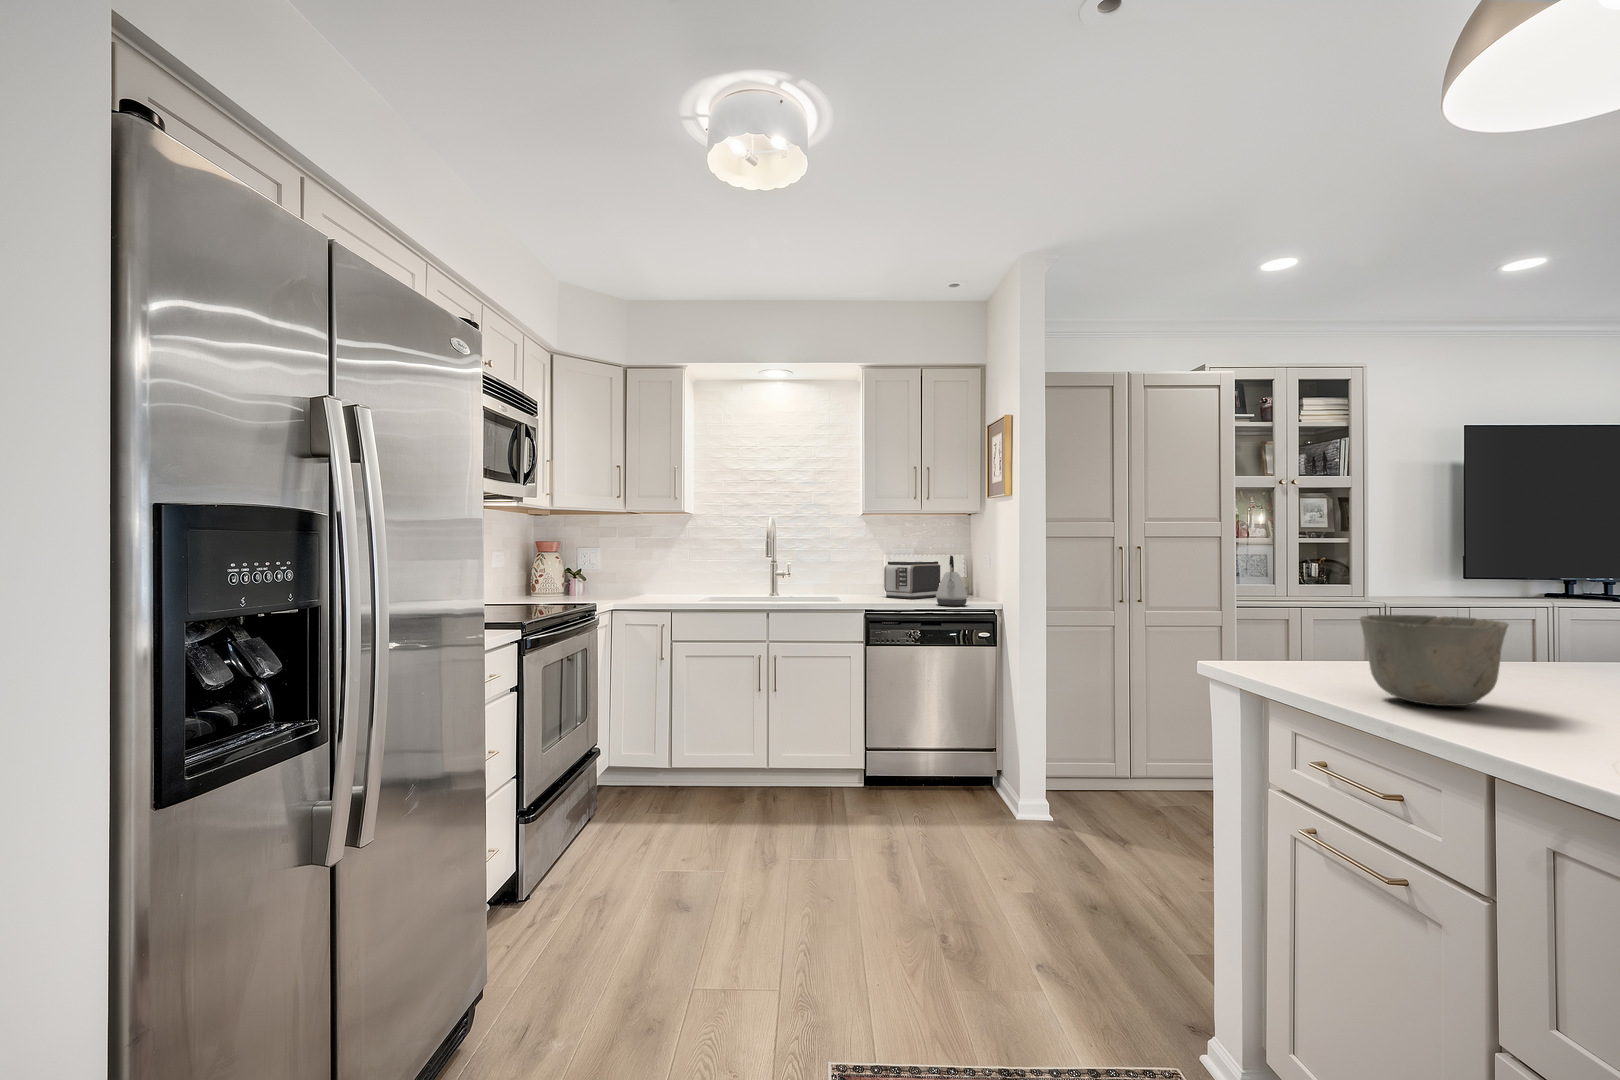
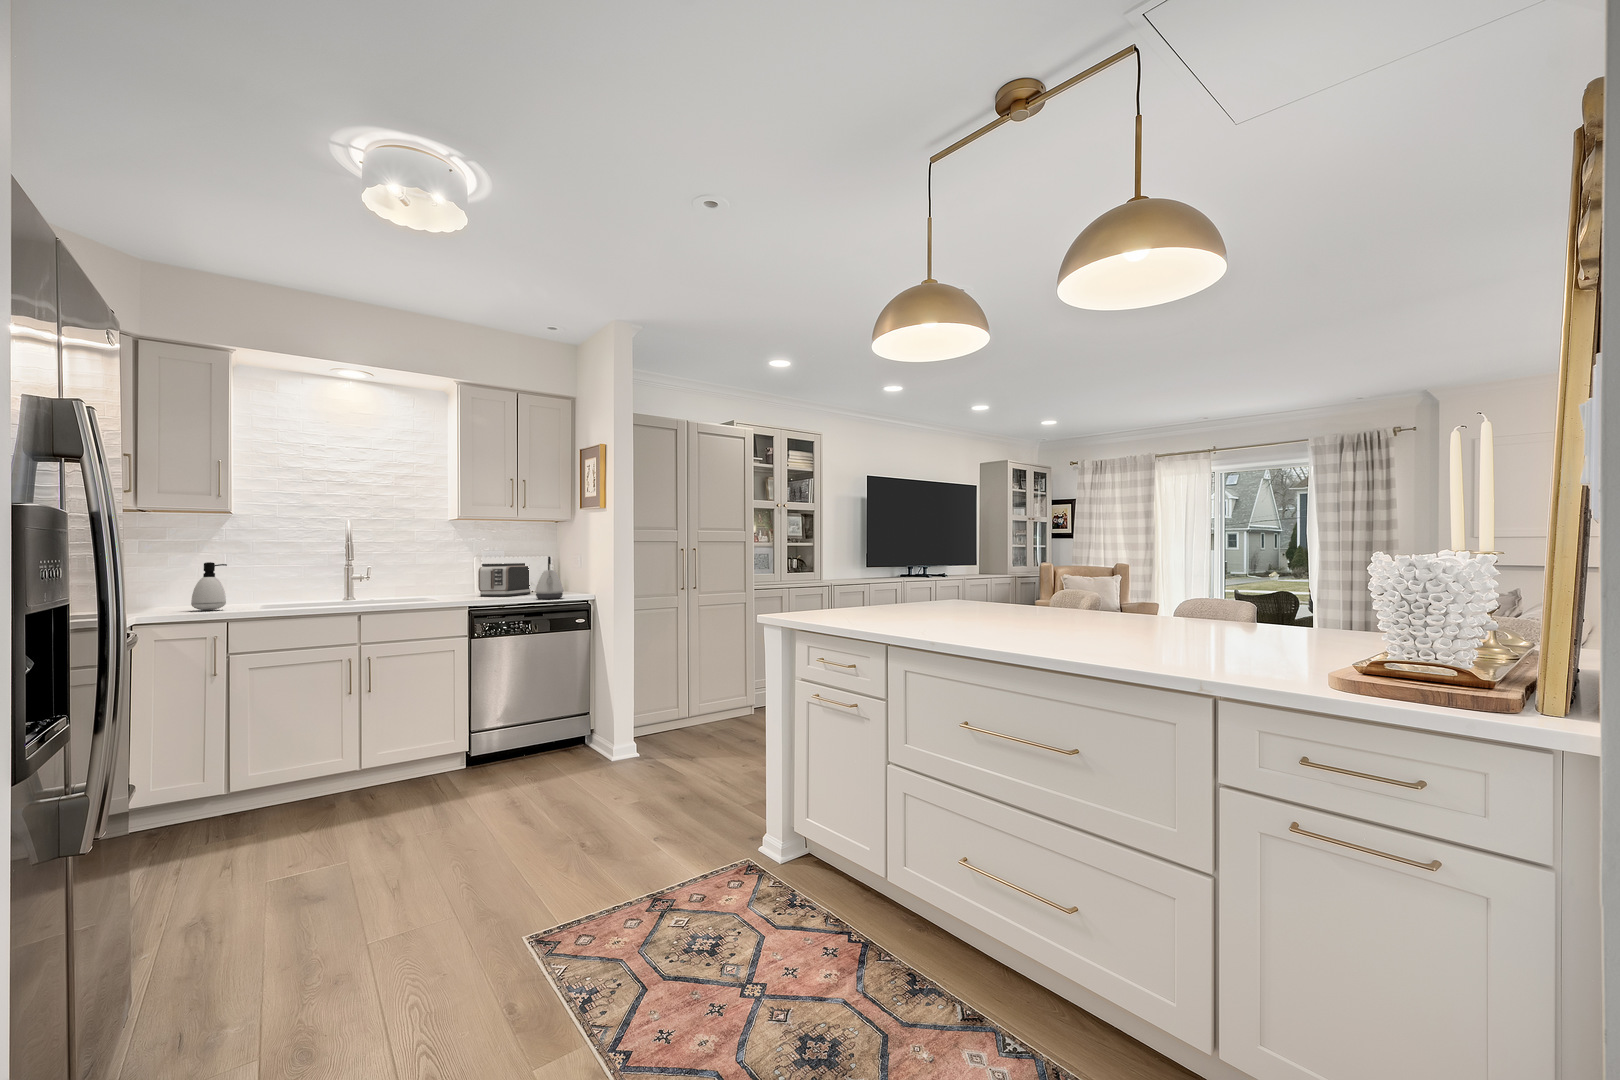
soap dispenser: none [644,558,667,600] -> present [191,562,227,610]
ceramic bowl: present [1360,615,1508,706] -> none [837,575,895,619]

